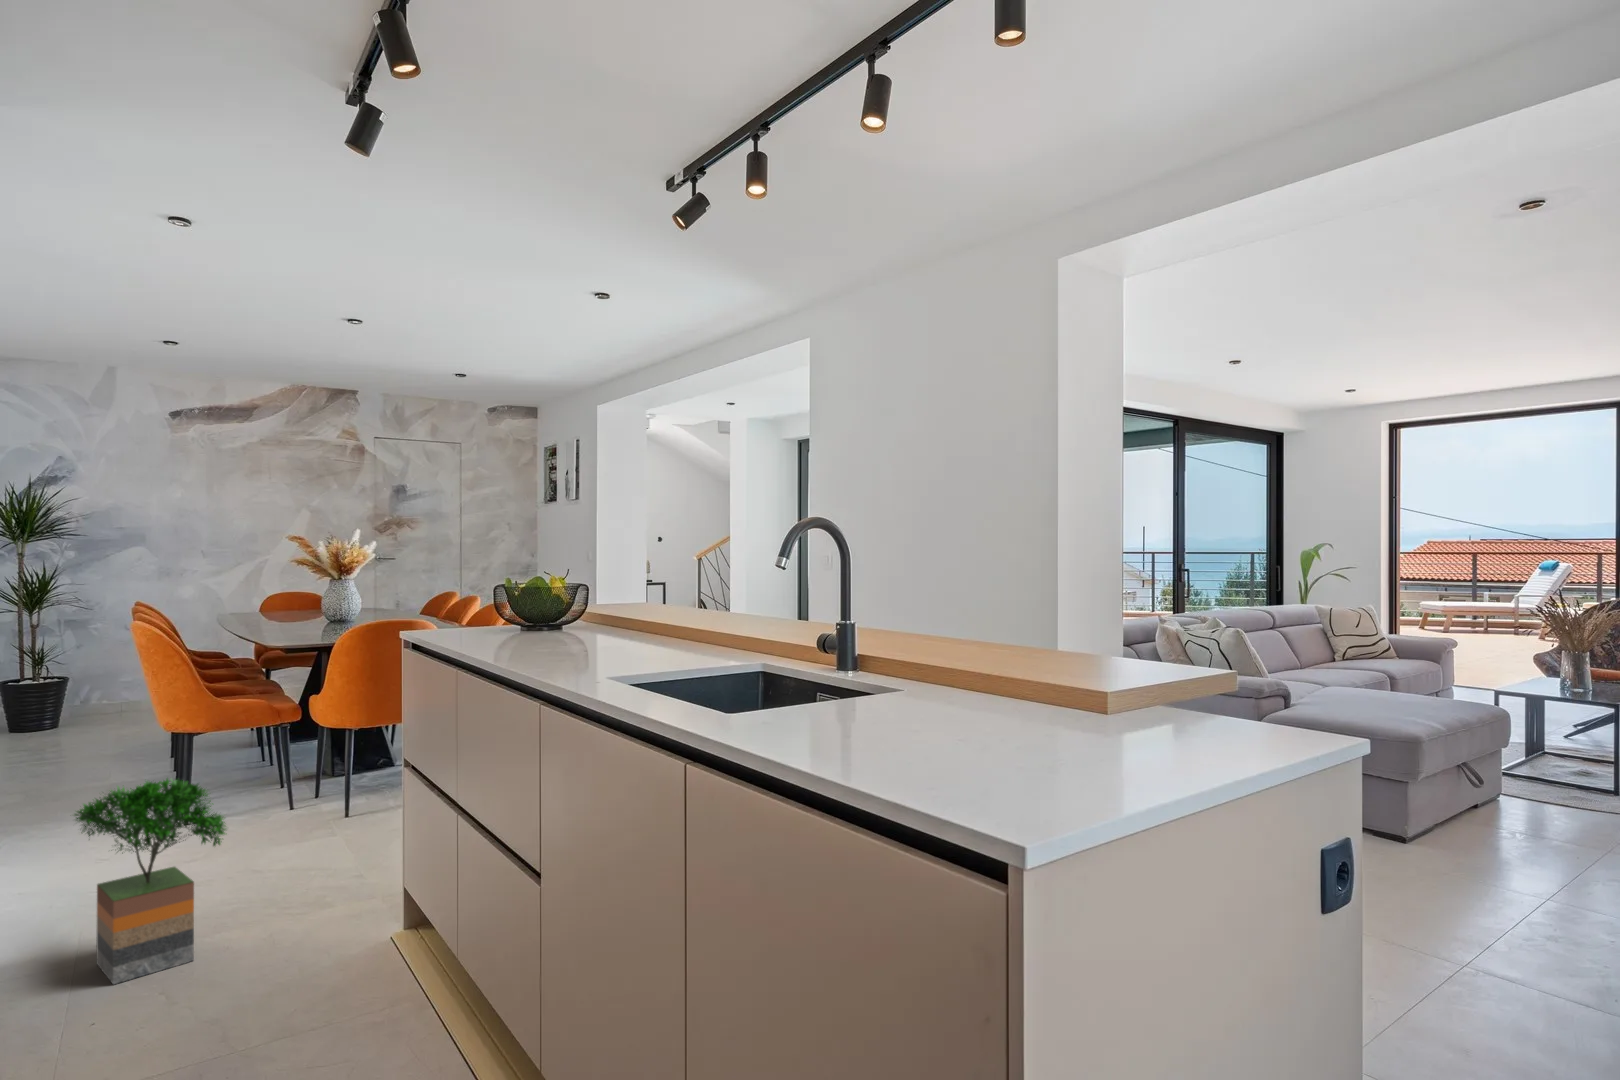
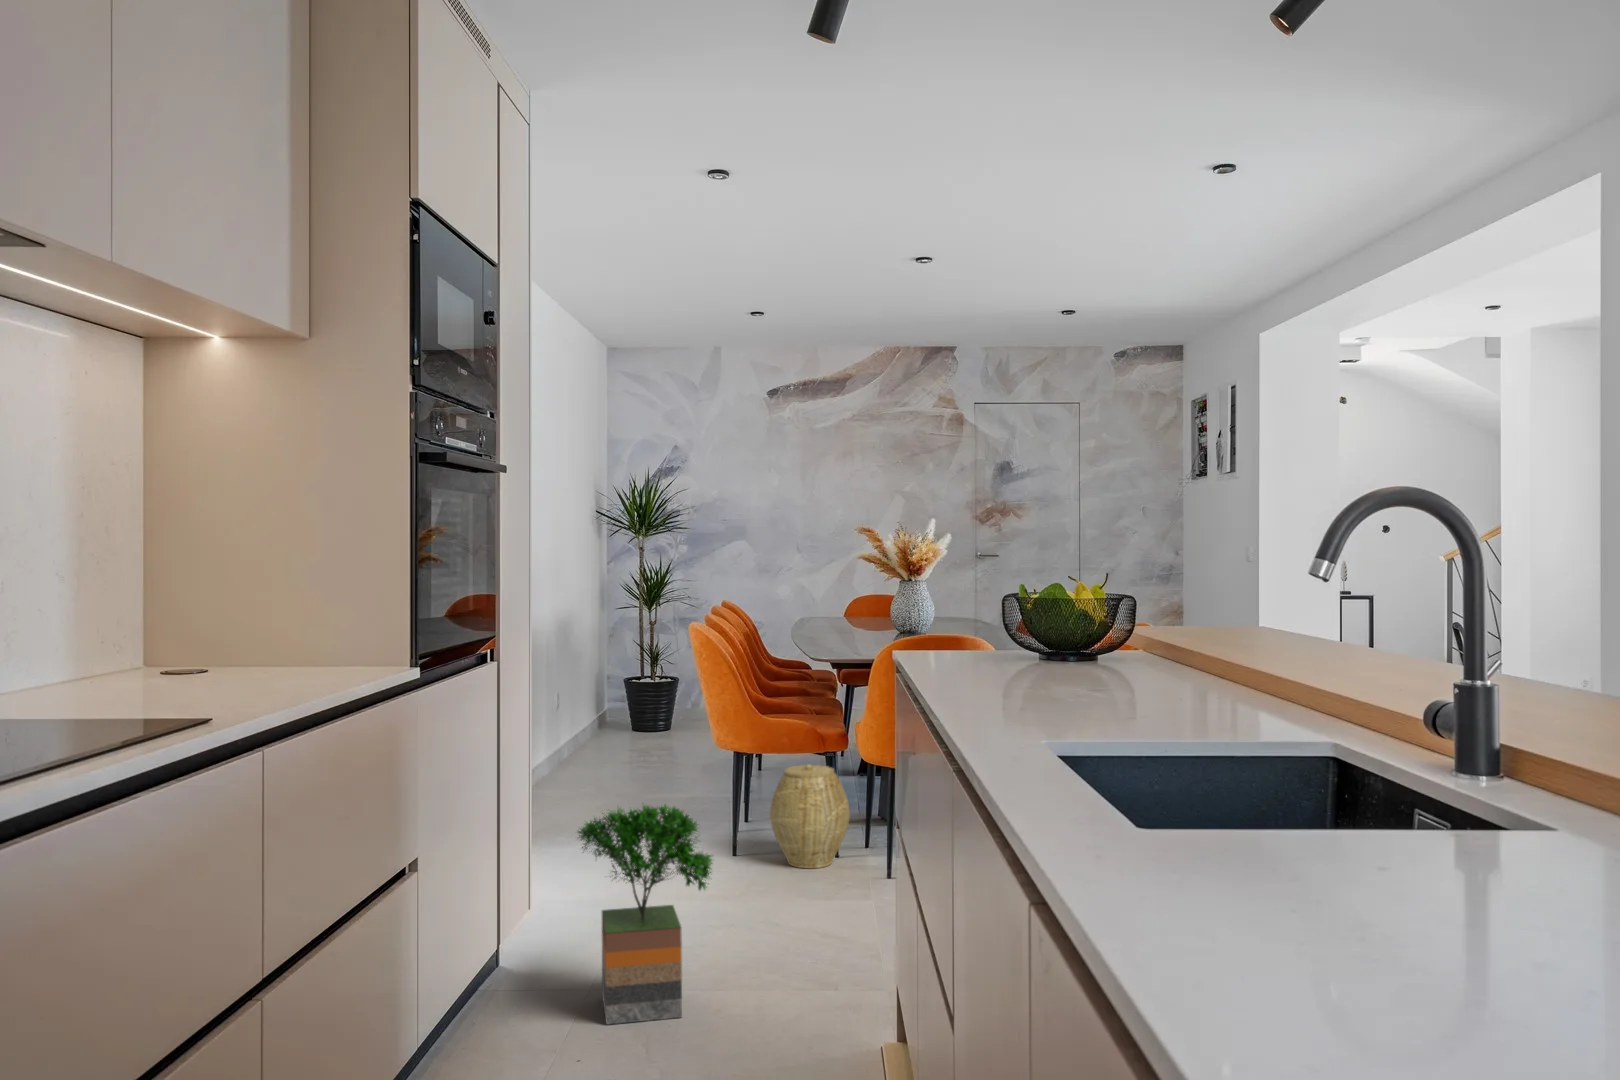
woven basket: none [228,736,307,825] -> present [770,764,850,868]

